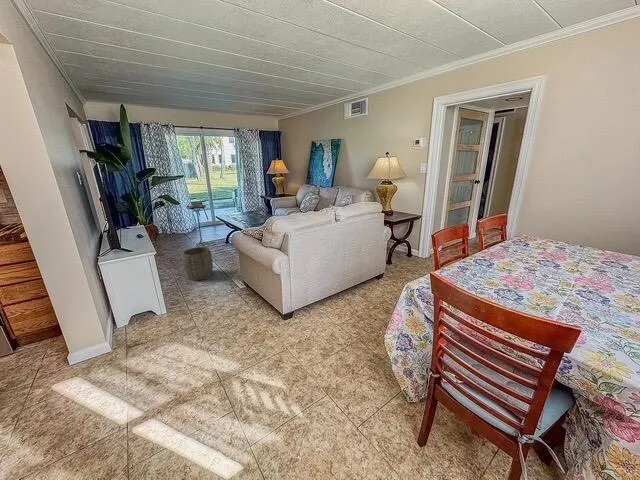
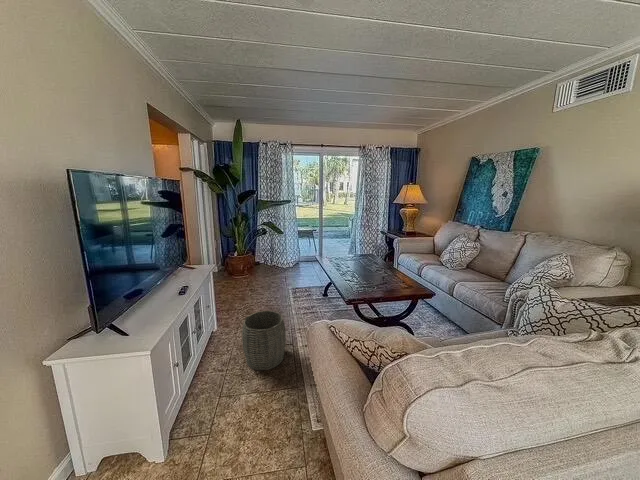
side table: present [186,205,206,245] -> none [283,238,306,291]

